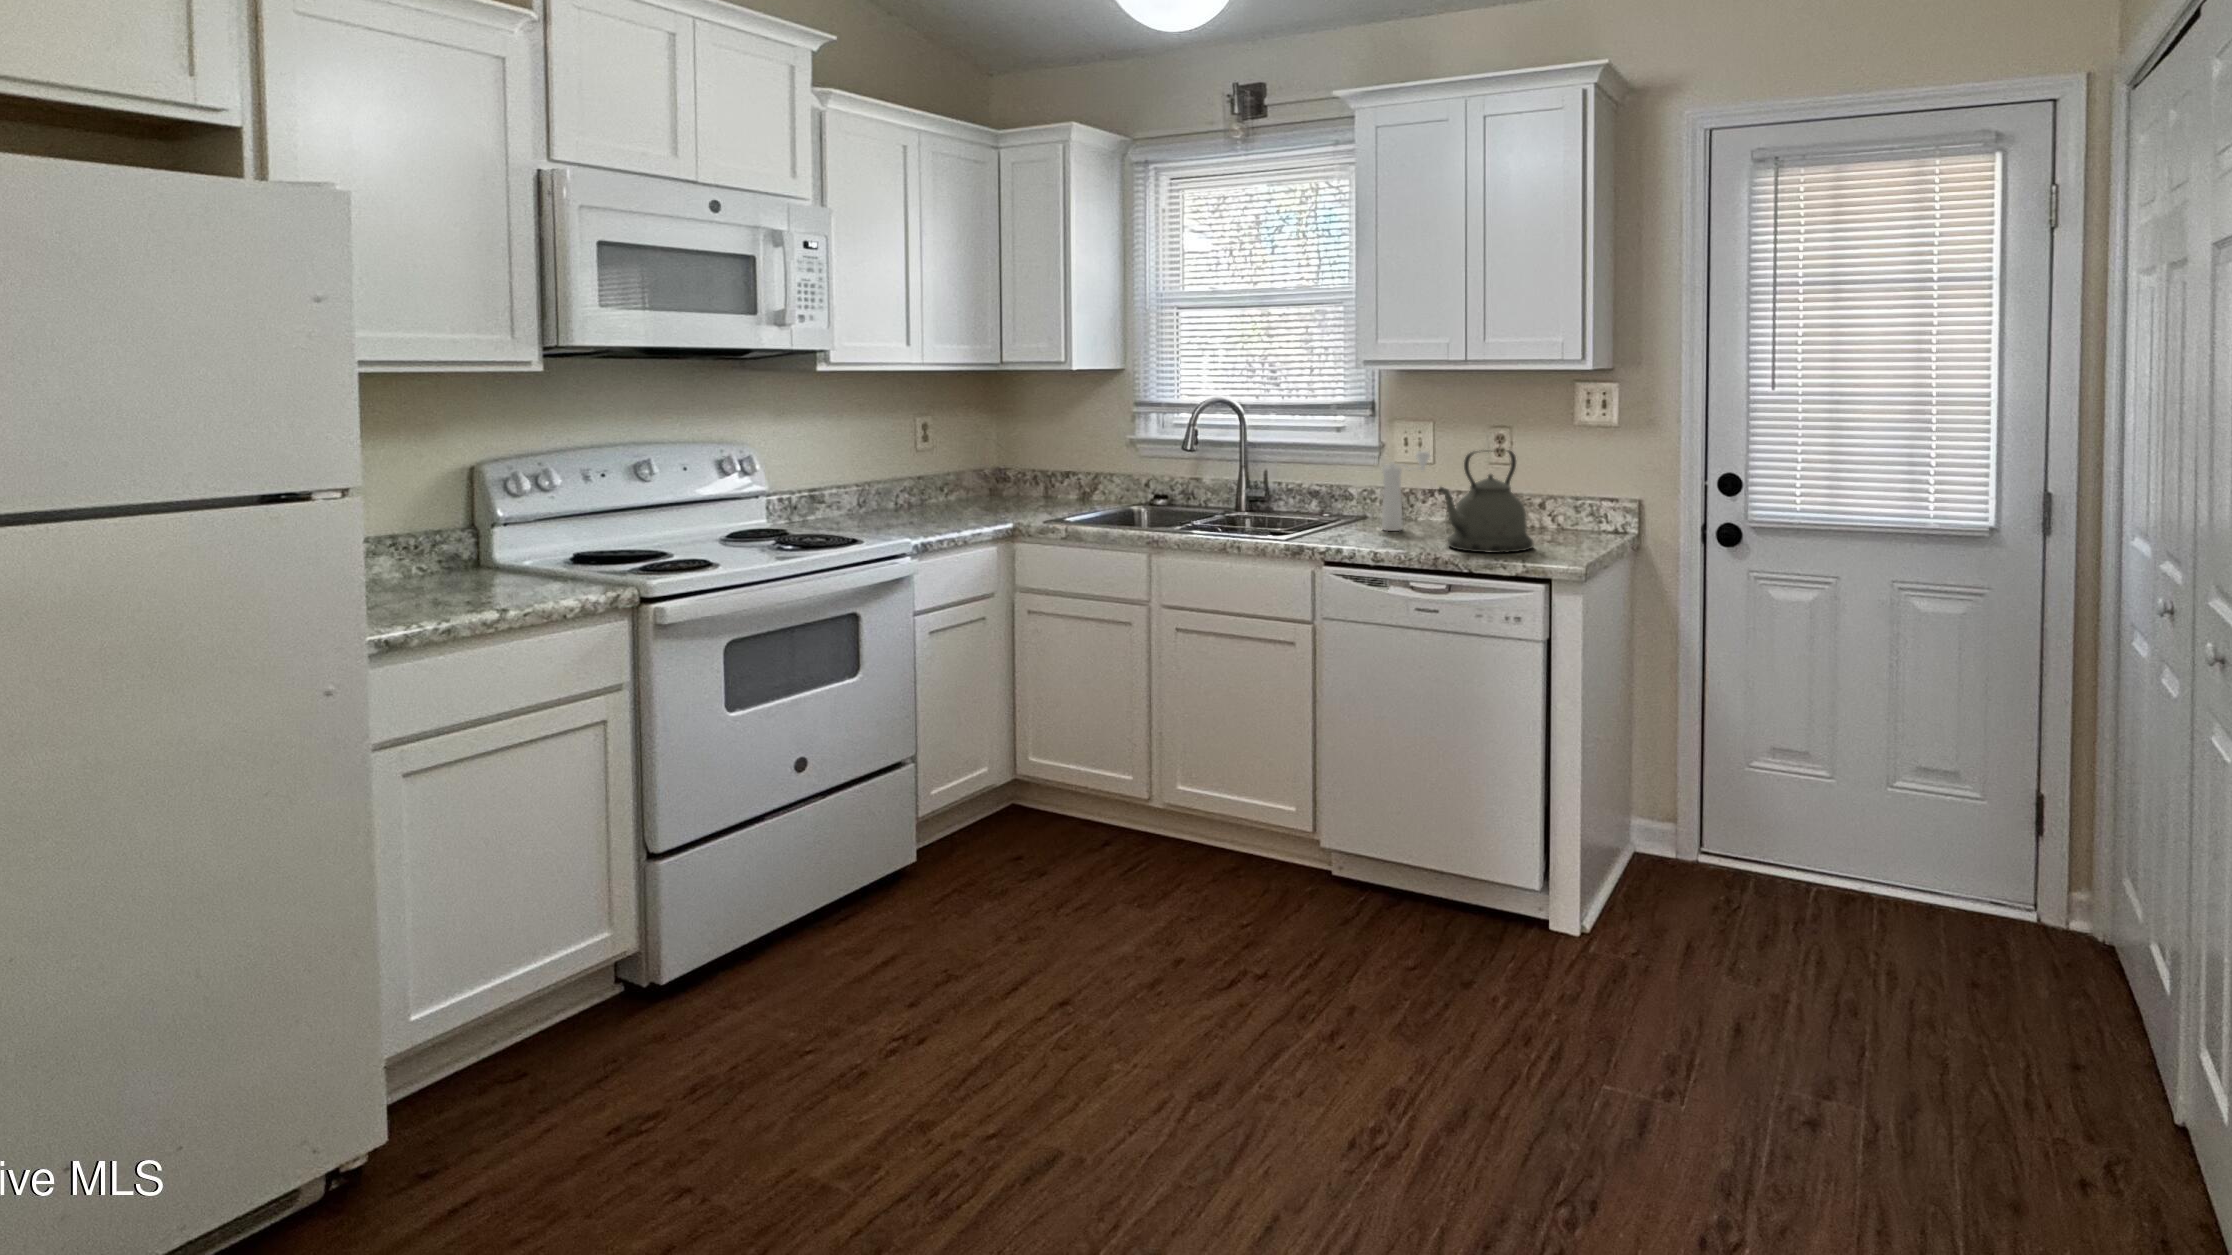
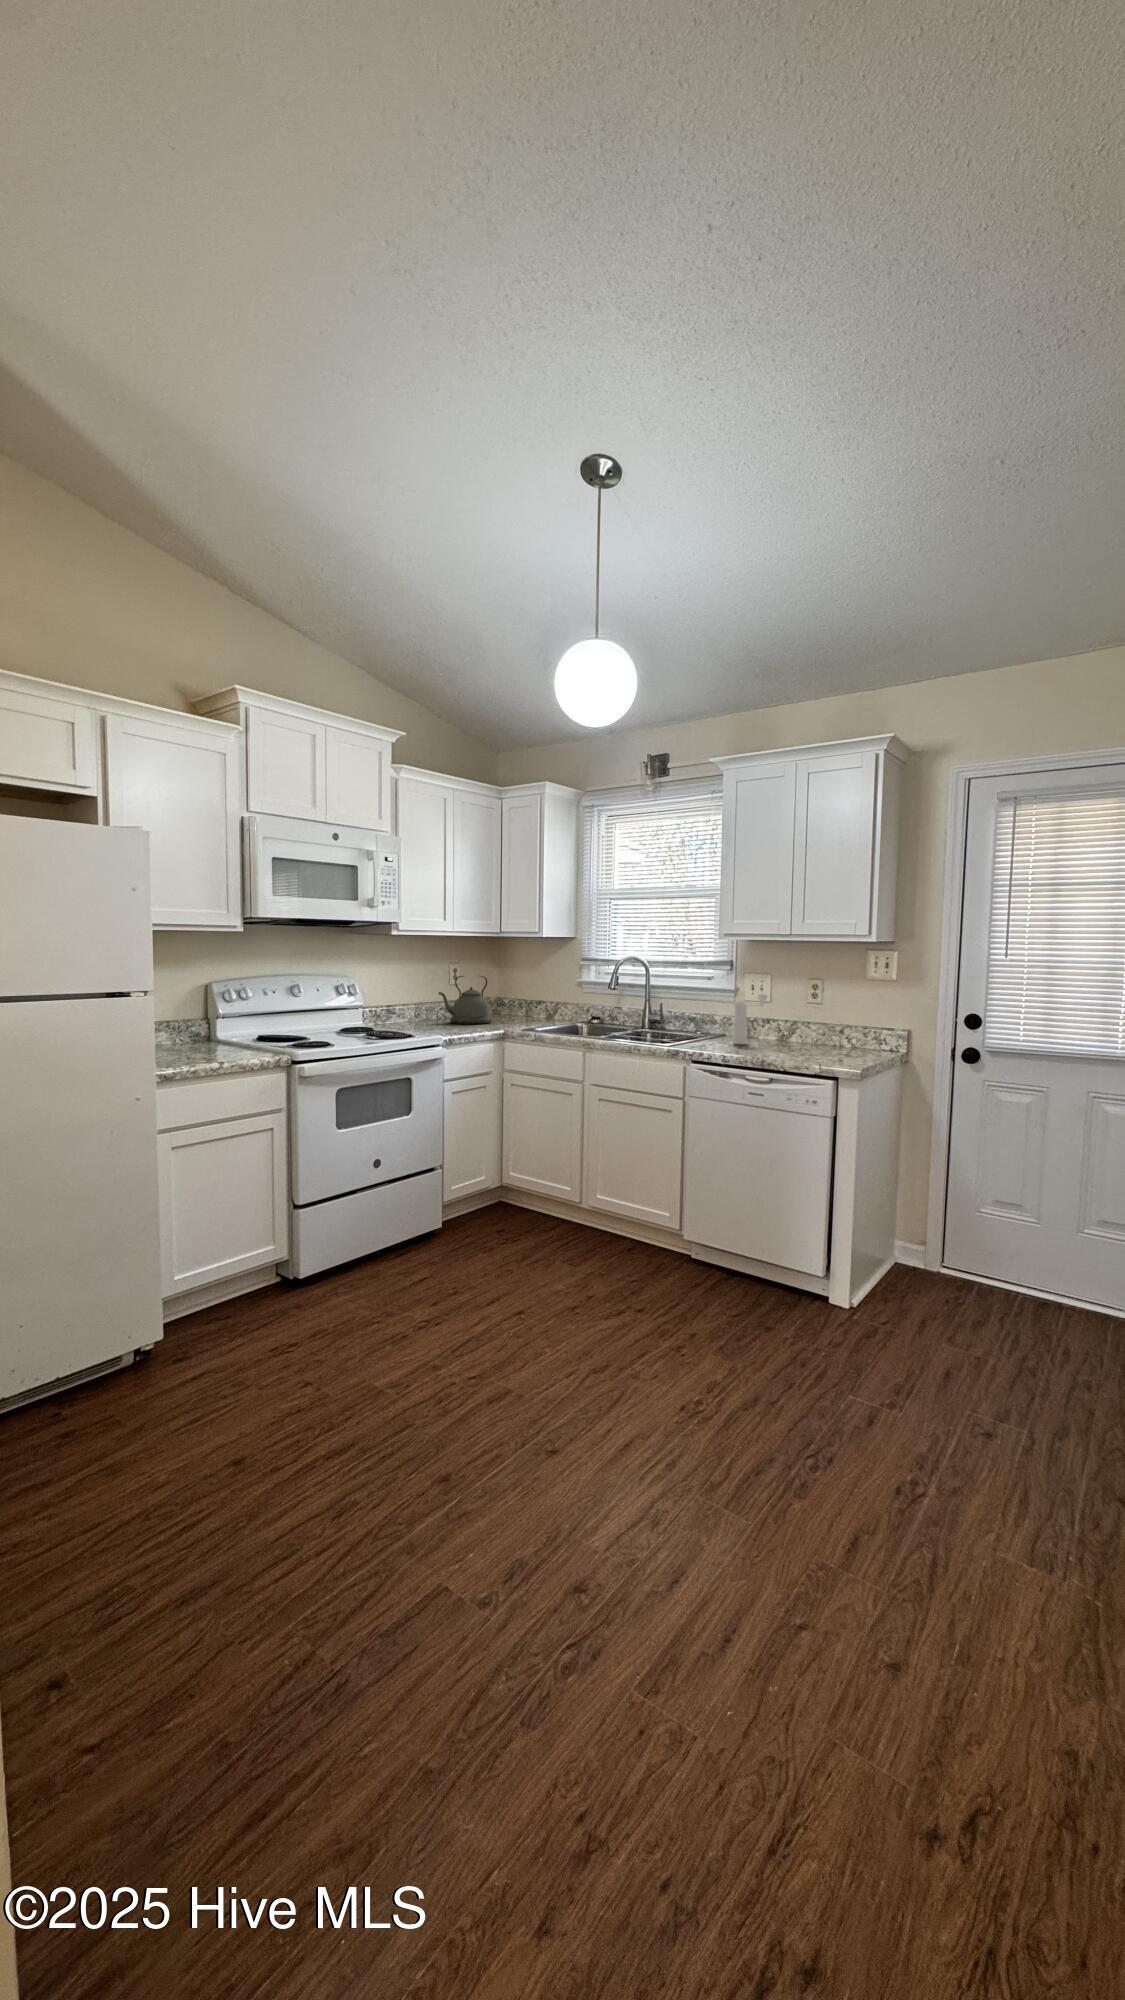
kettle: present [1439,449,1534,553] -> present [439,976,492,1024]

